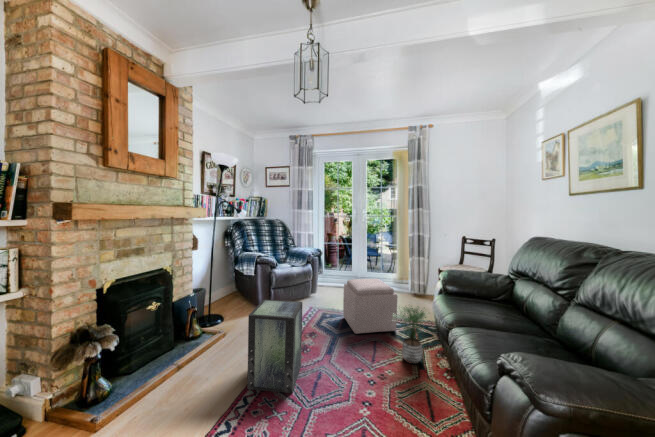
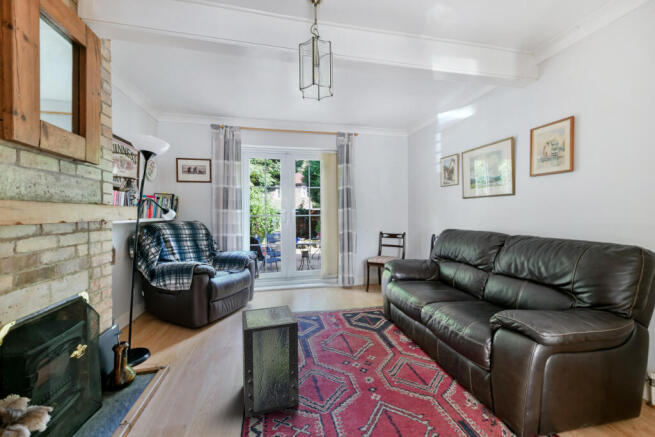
ottoman: present [343,279,398,334] -> none [298,274,356,332]
potted plant: present [393,306,430,364] -> none [364,291,401,346]

